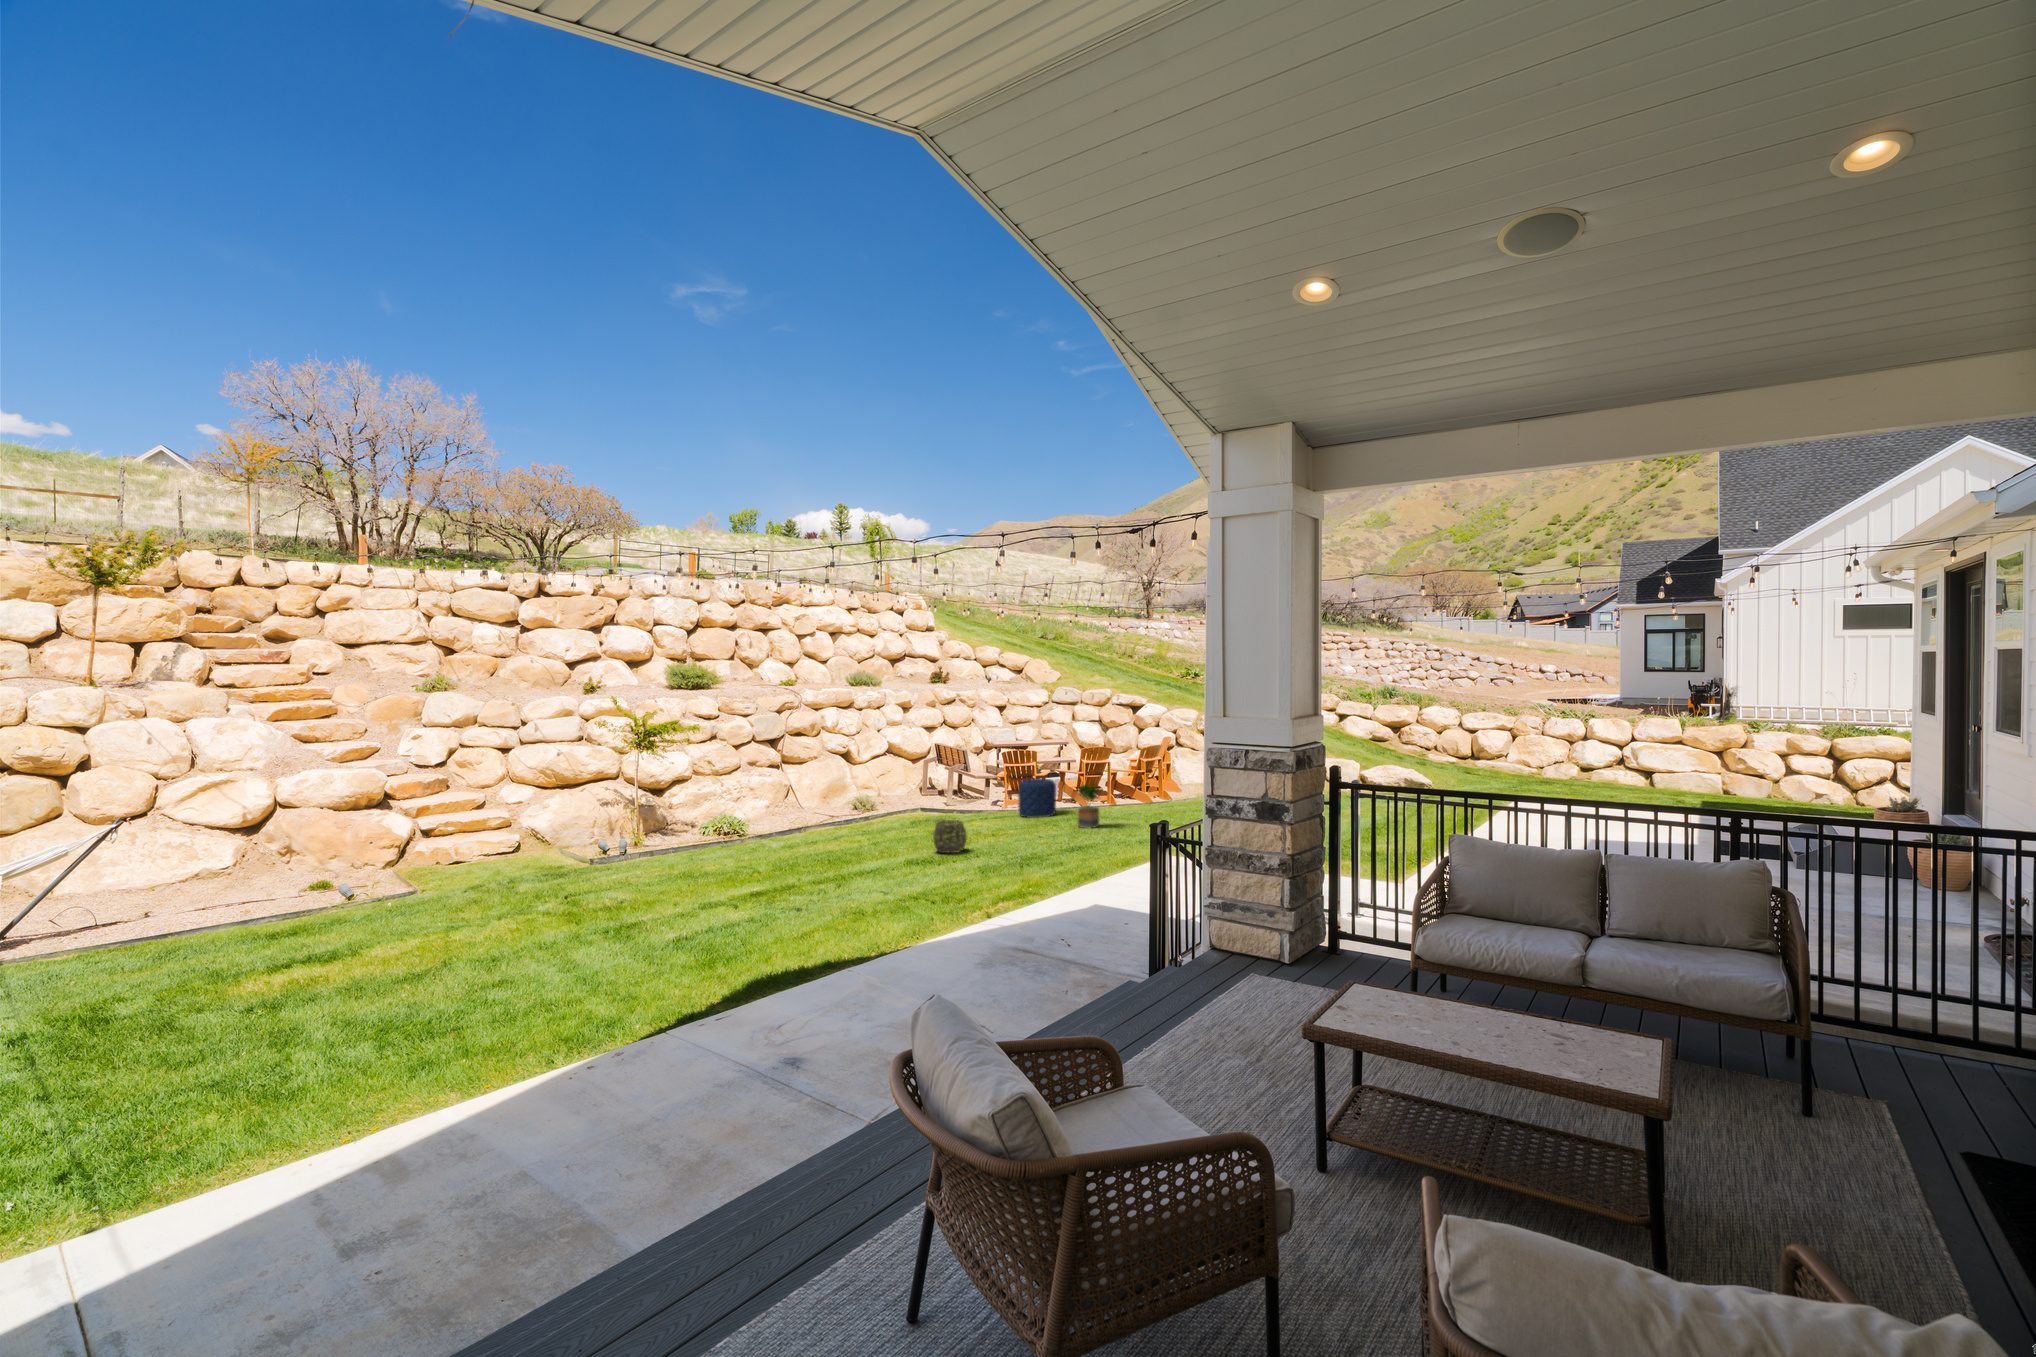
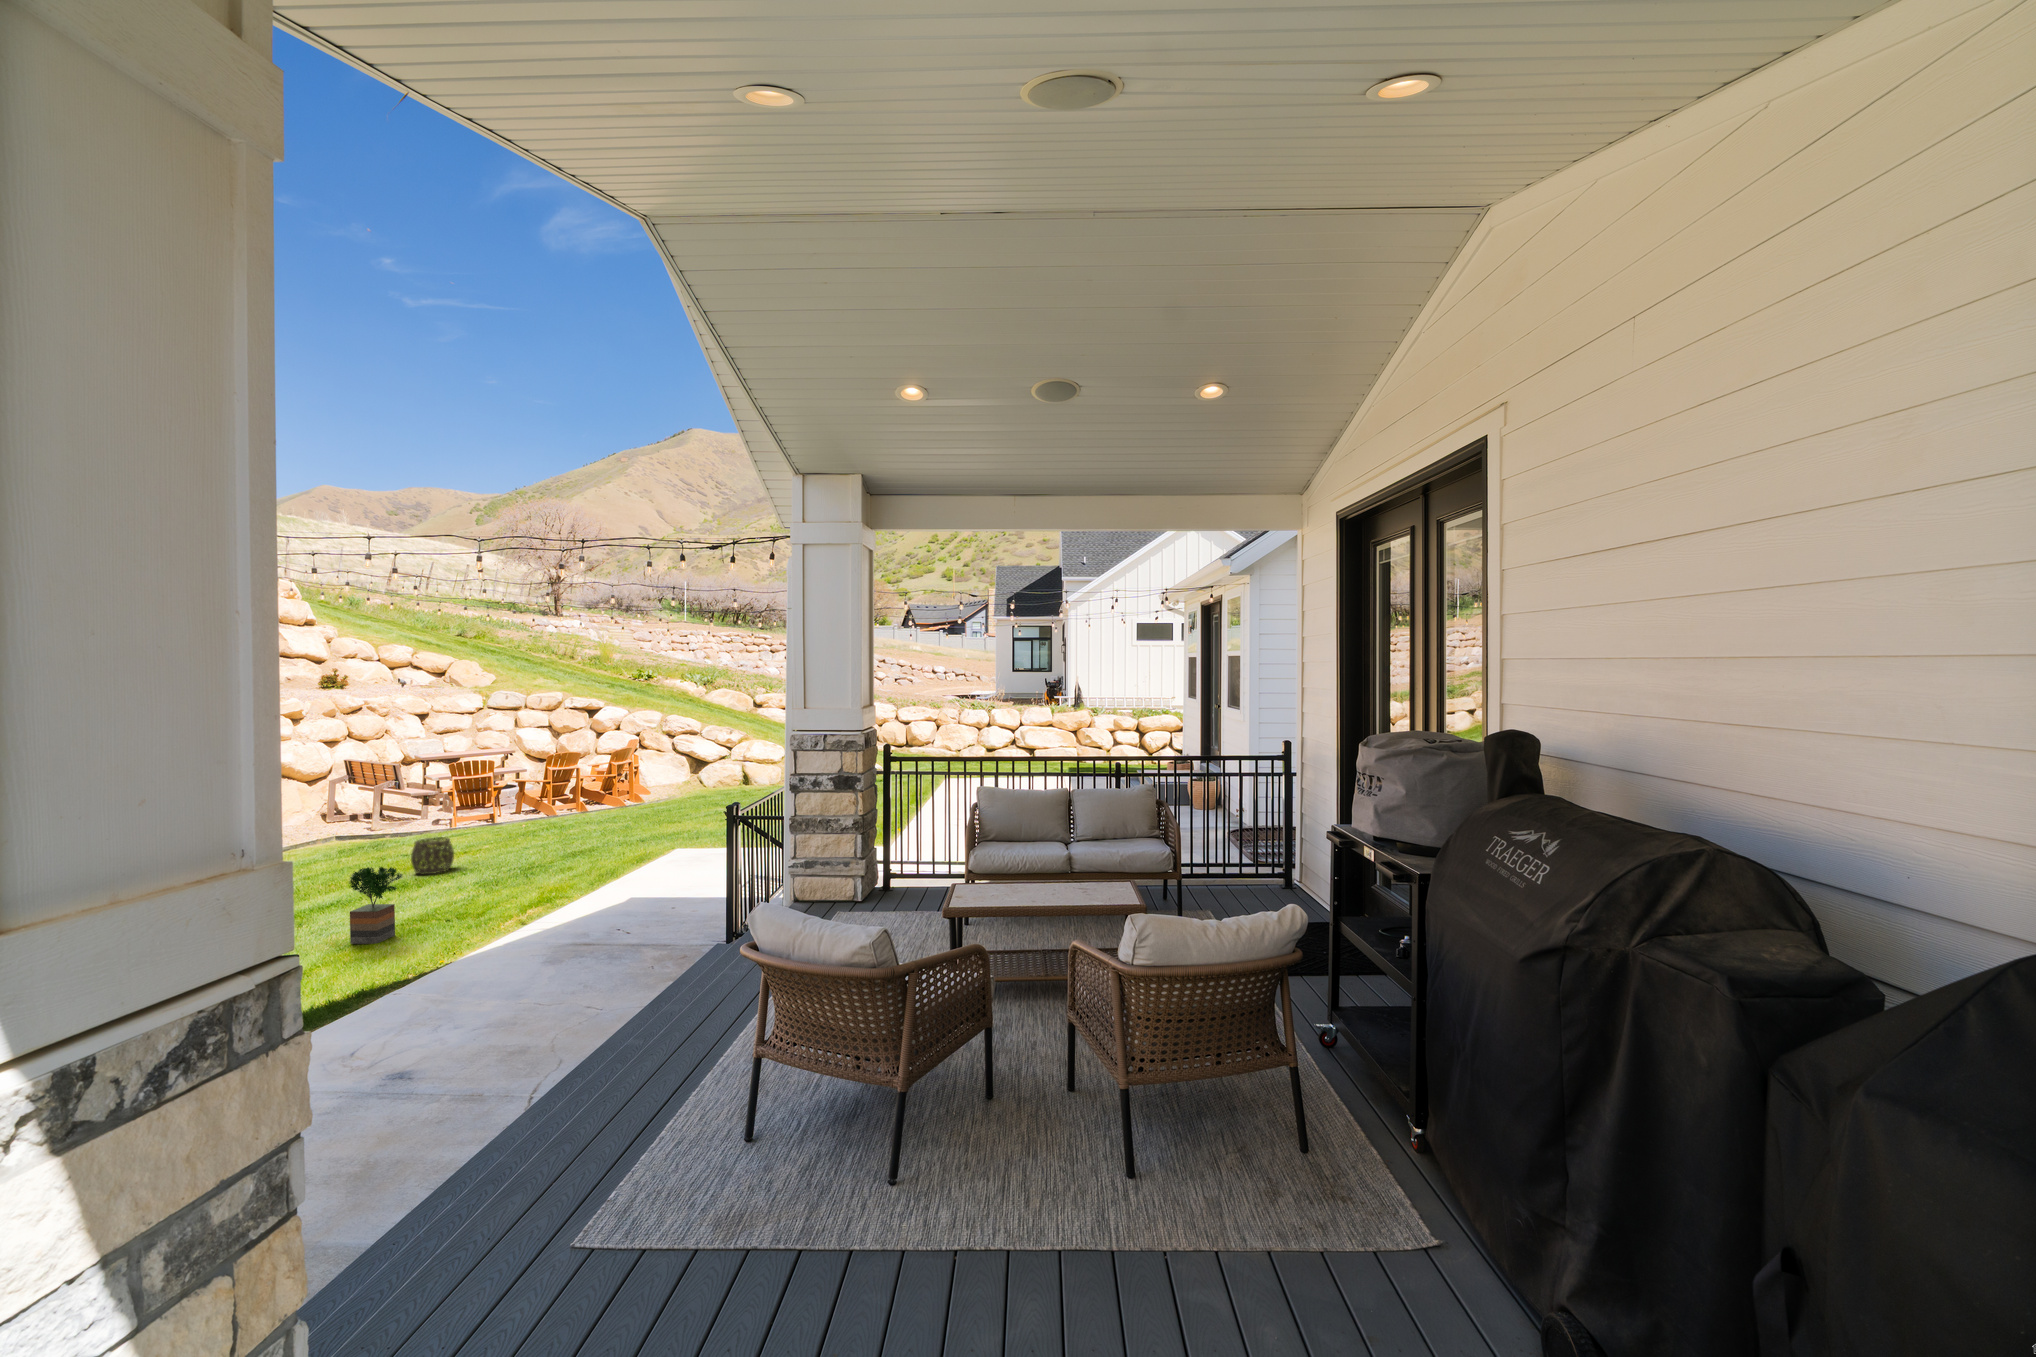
pouf: present [1018,778,1056,818] -> none [481,789,528,832]
potted tree: present [1078,785,1102,828] -> present [349,867,402,944]

